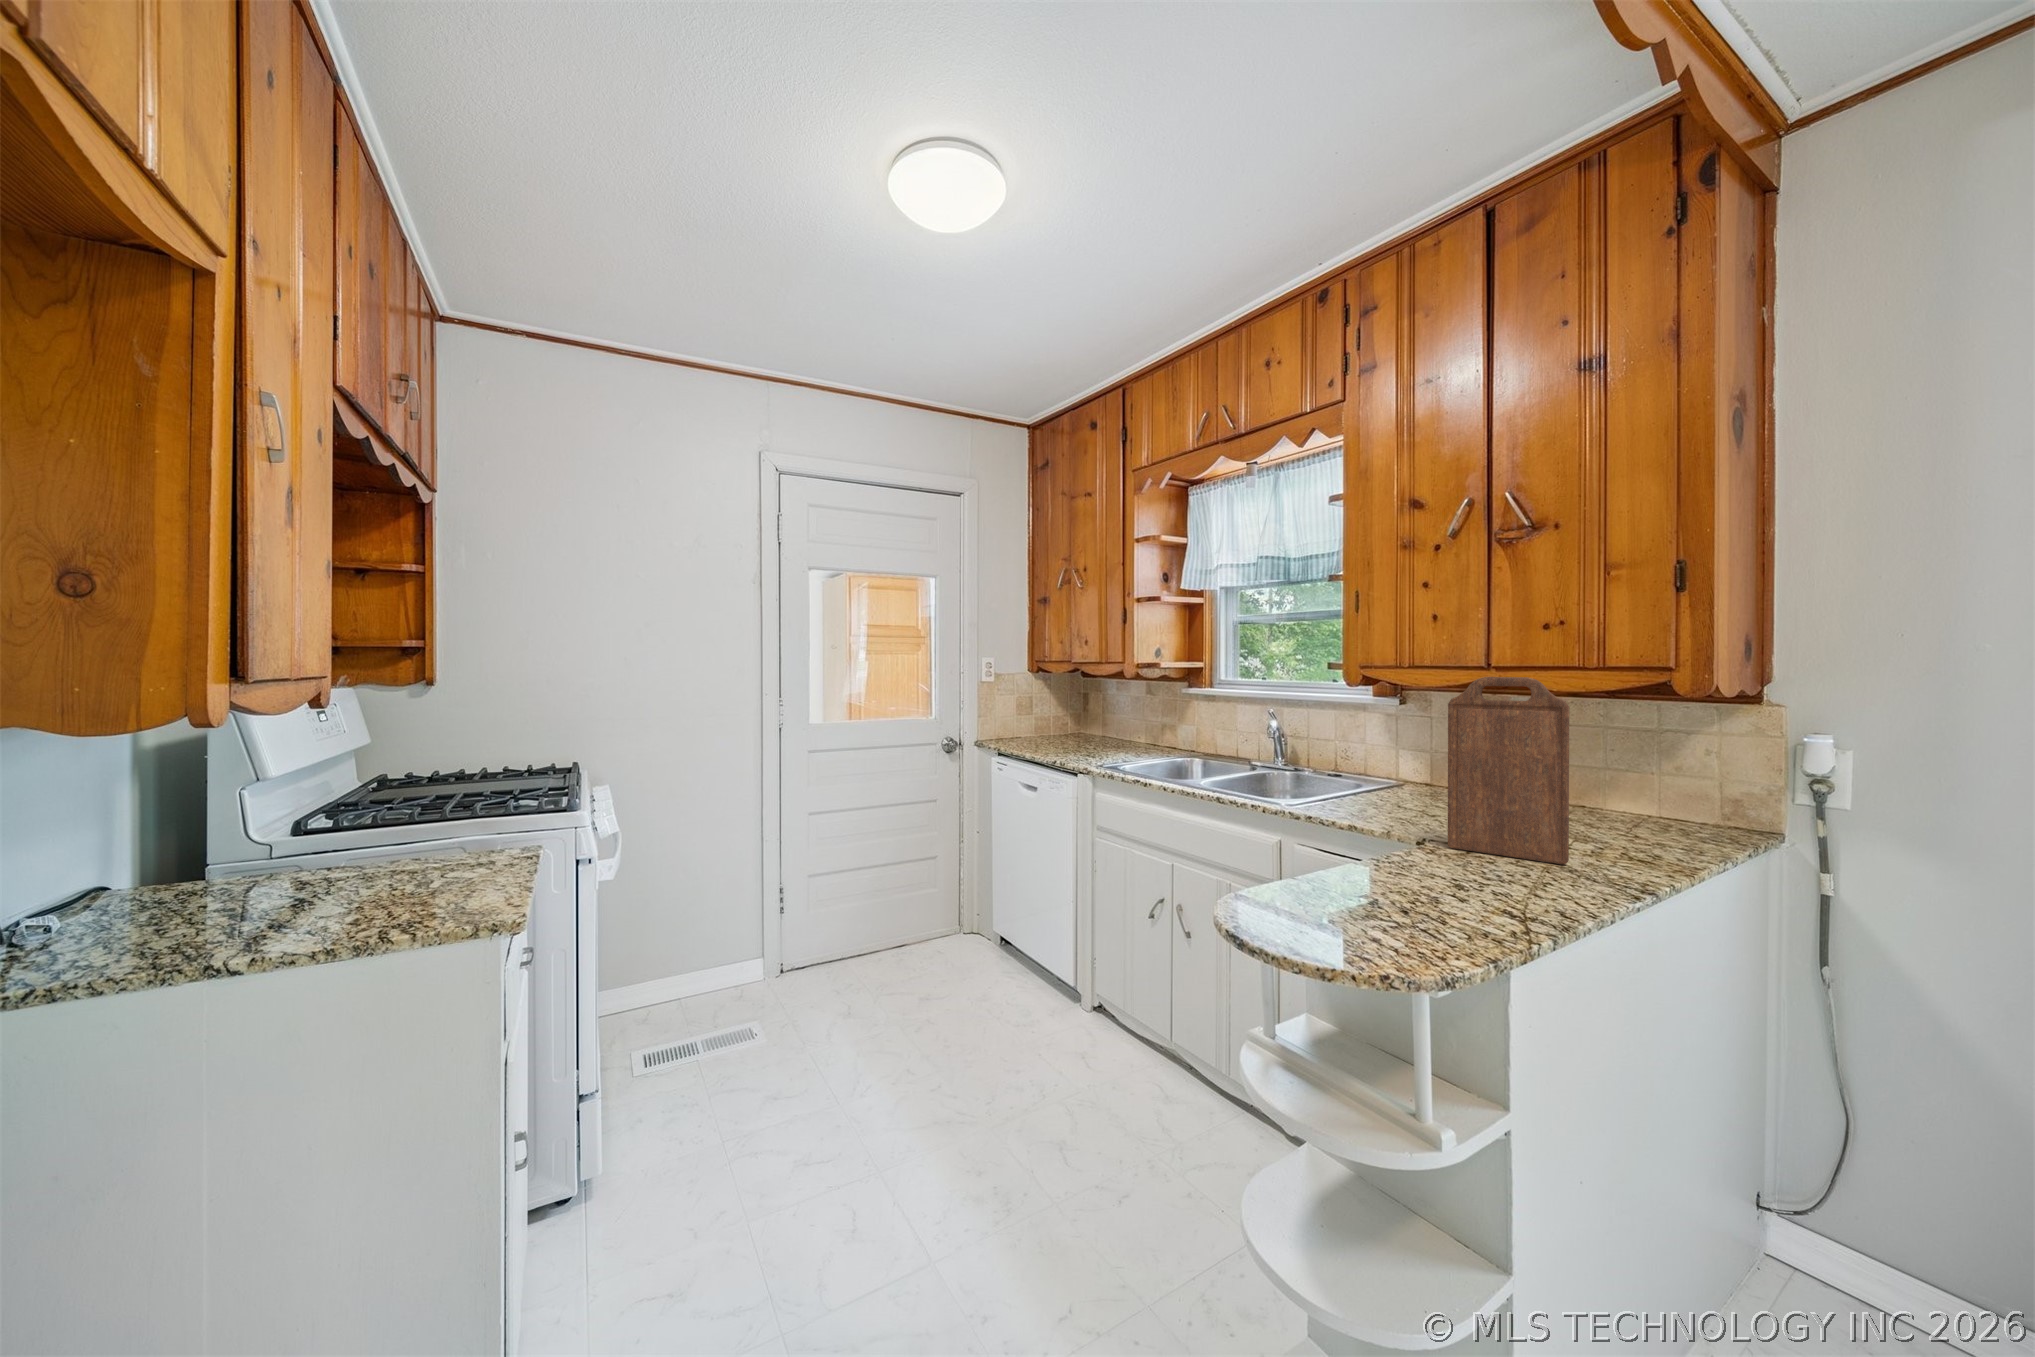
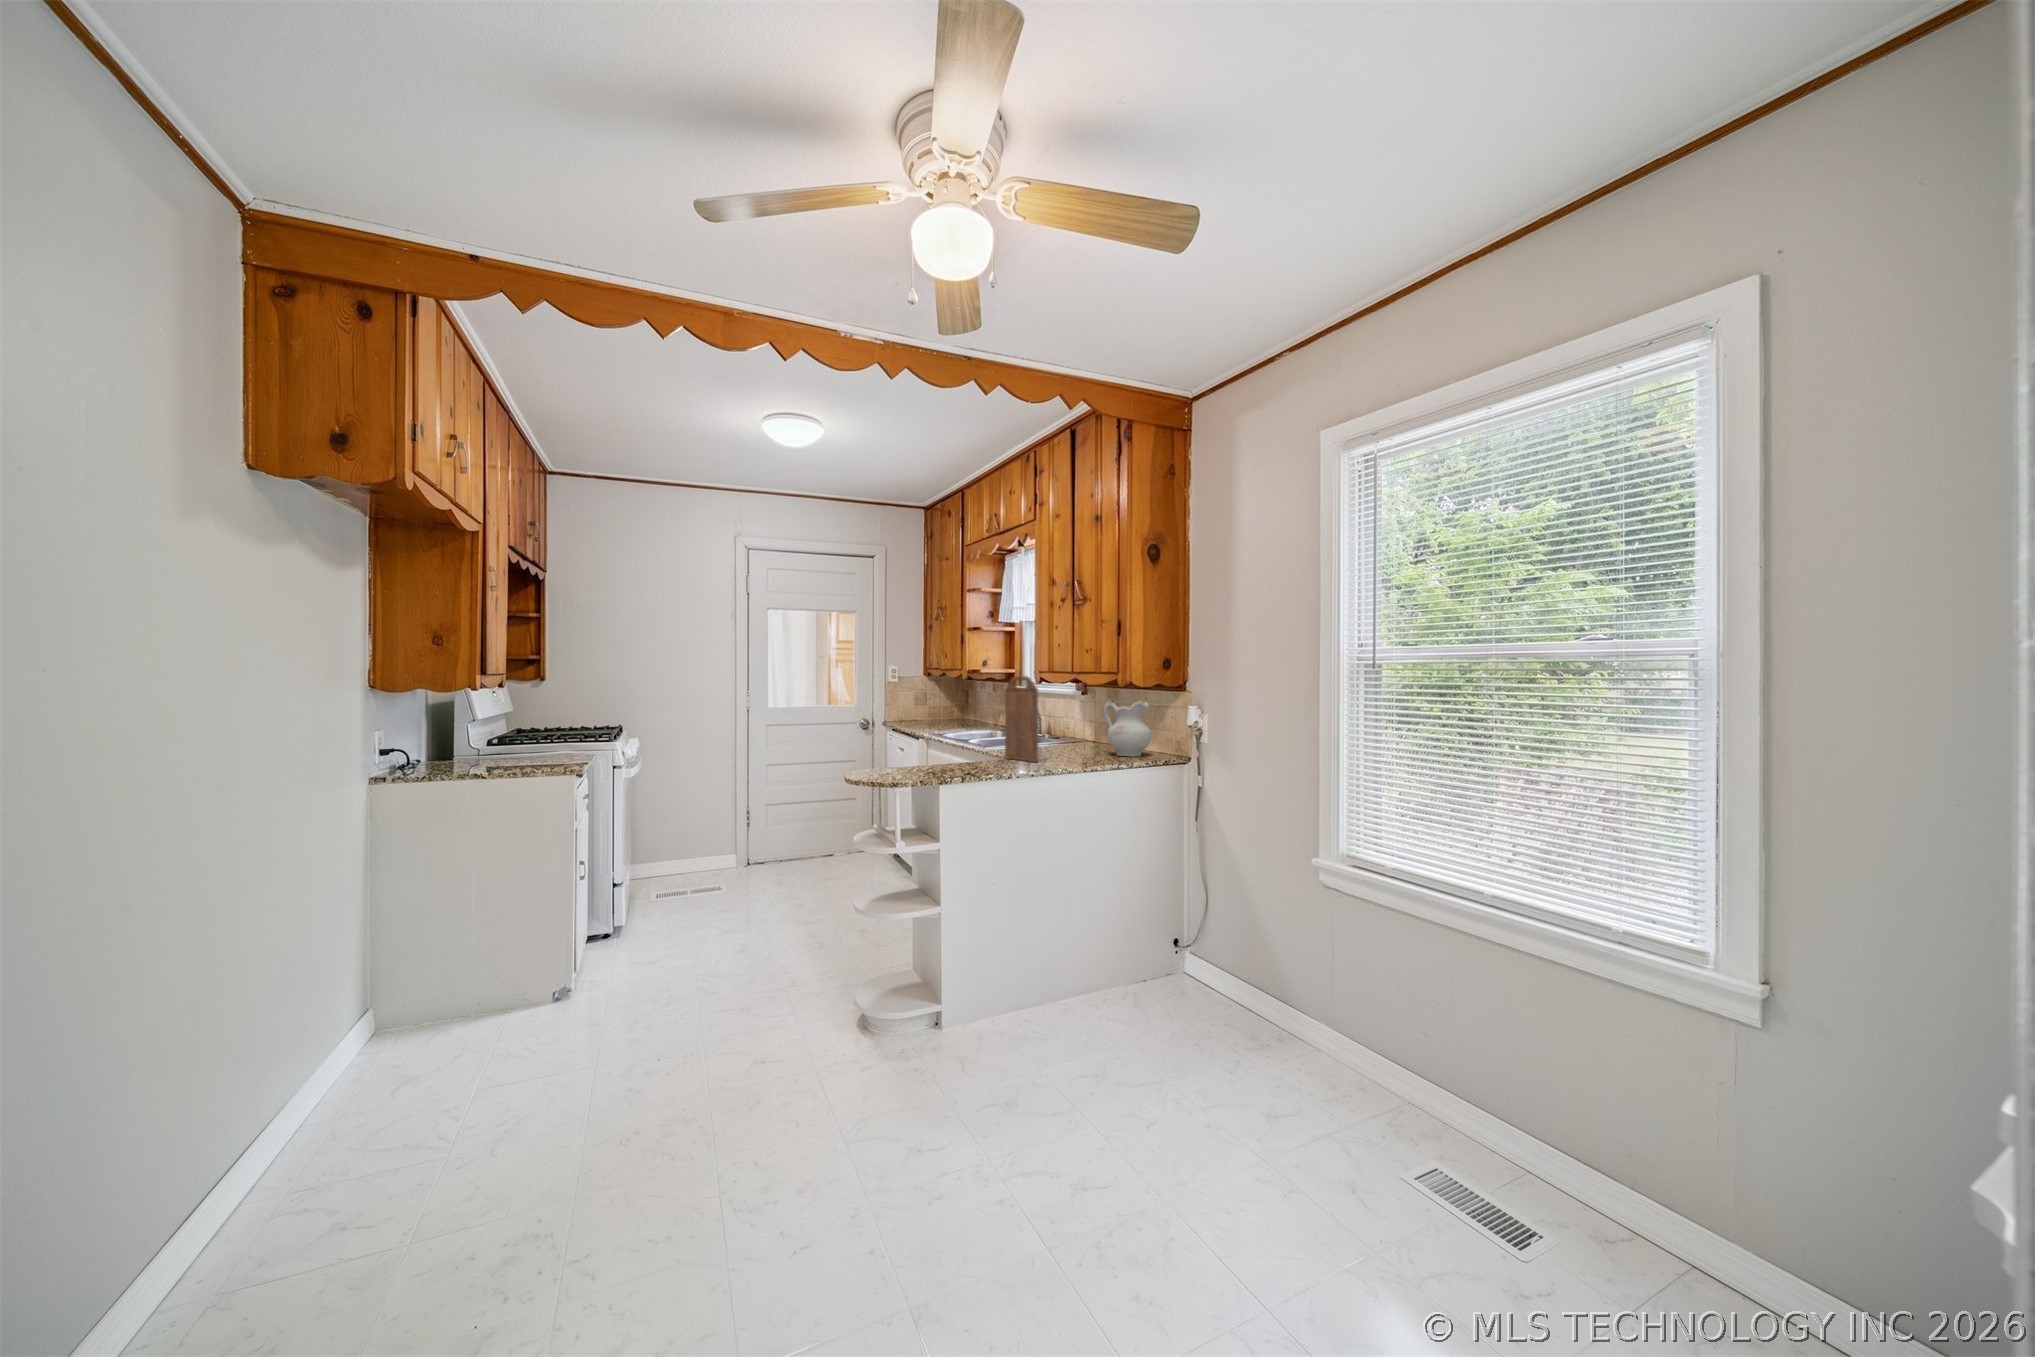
ceramic pitcher: none [1572,719,1694,834] -> present [1104,699,1151,757]

